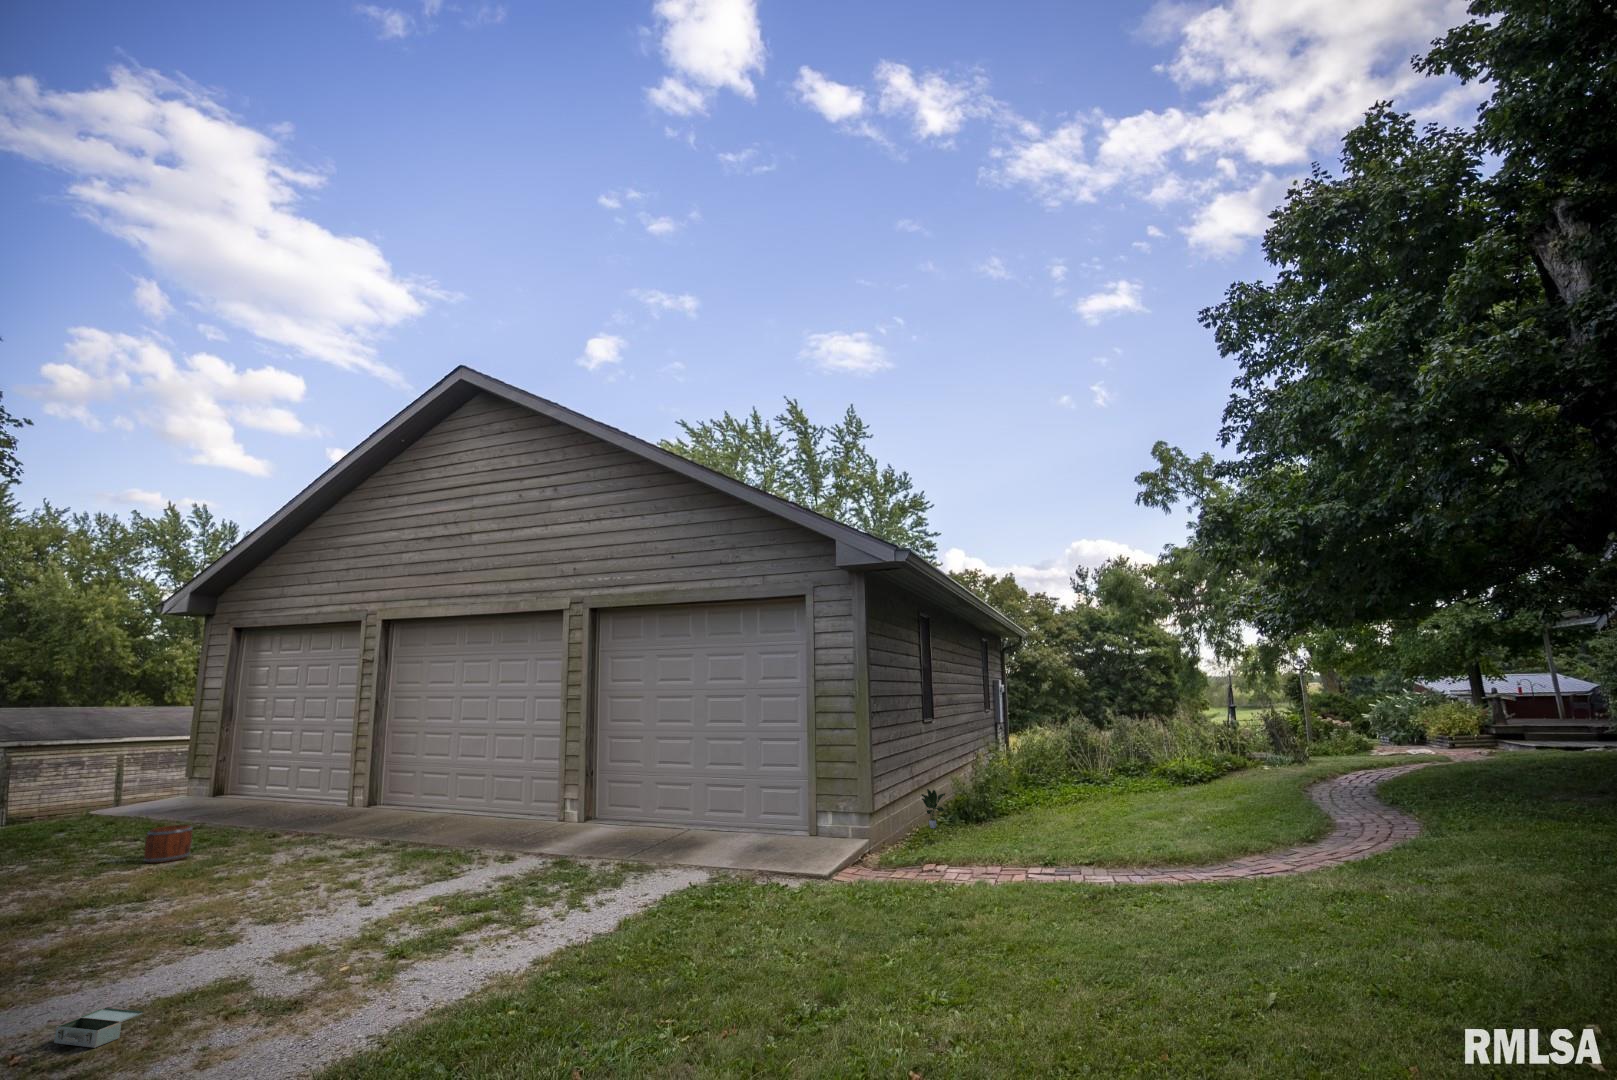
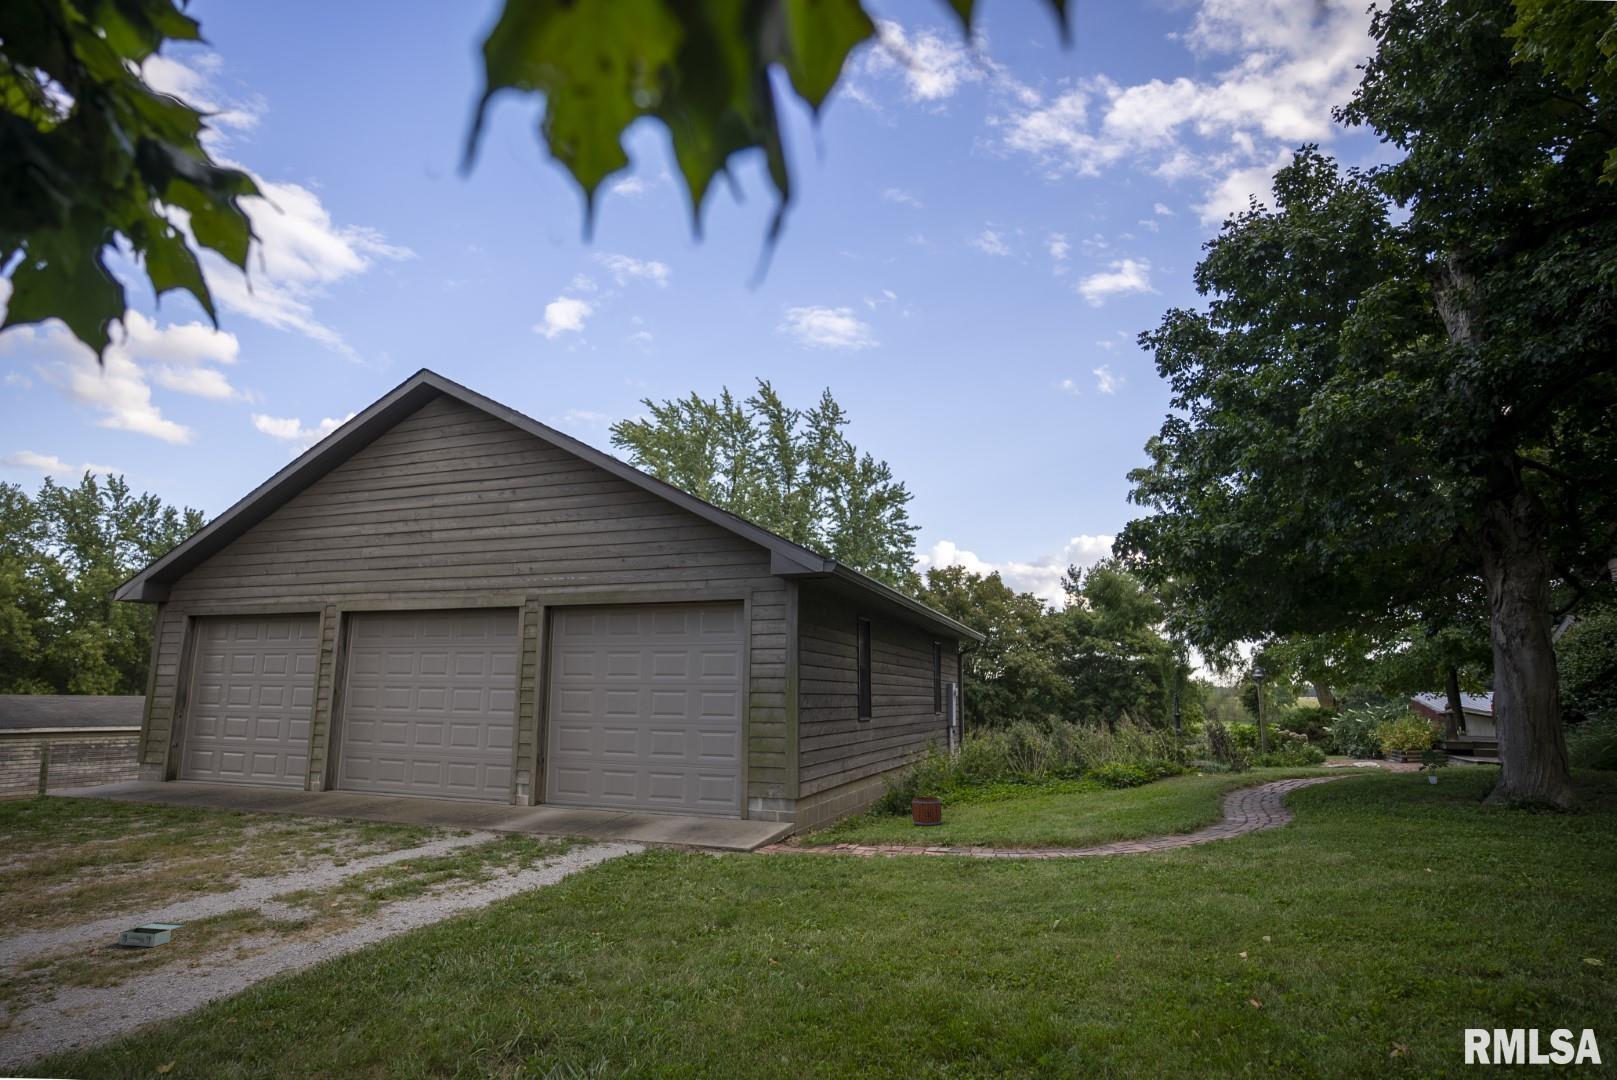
potted plant: present [921,789,945,828] -> present [1418,747,1449,784]
bucket: present [144,825,193,863] -> present [912,797,942,826]

